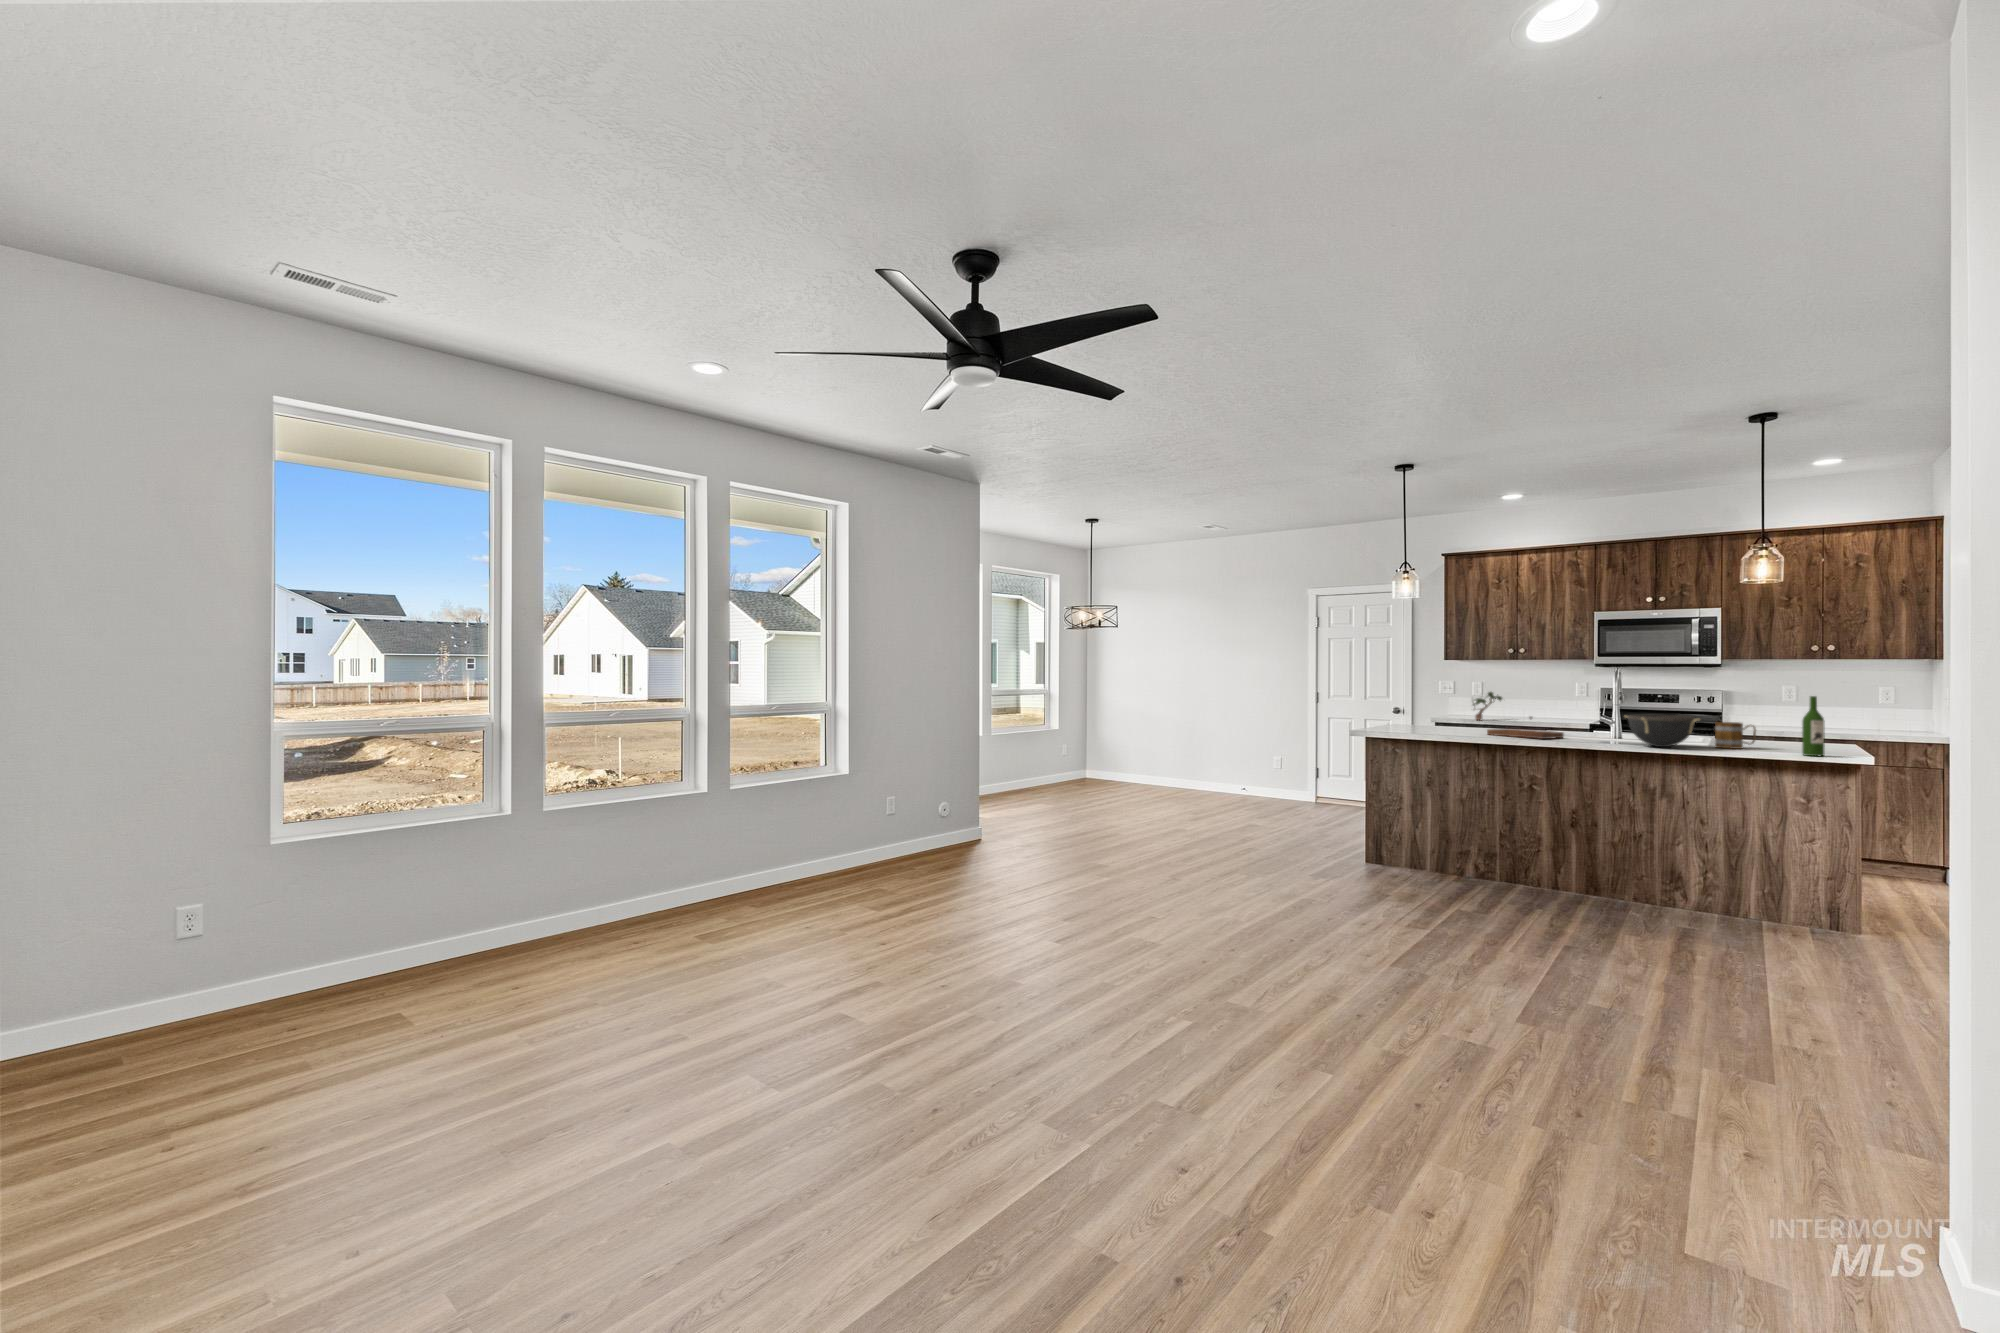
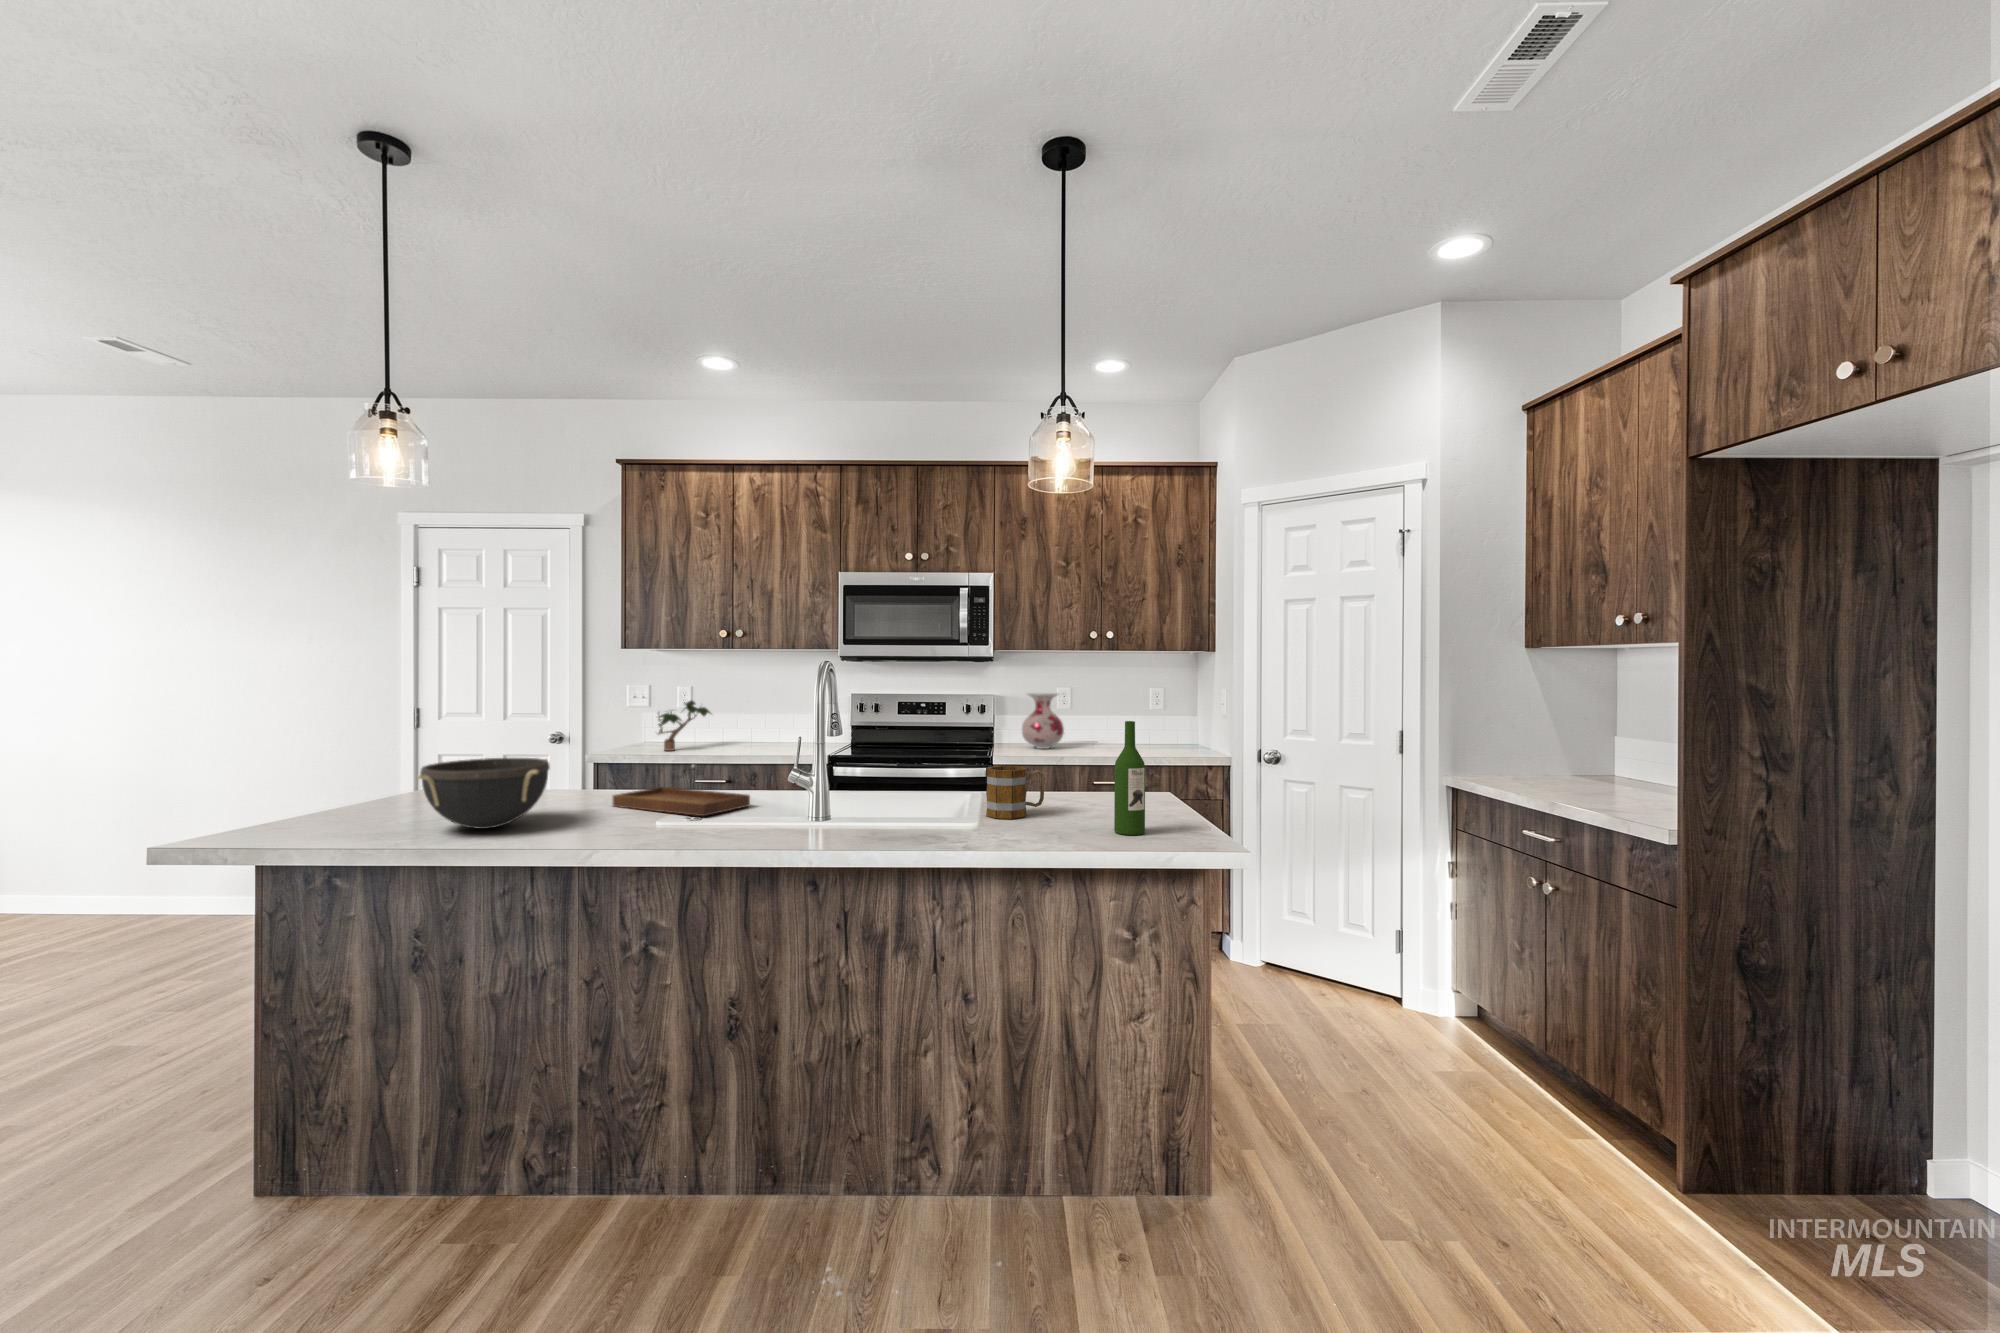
vase: none [1747,691,1786,730] -> present [1022,693,1064,749]
bowl: present [1626,715,1698,747] -> present [417,758,550,829]

